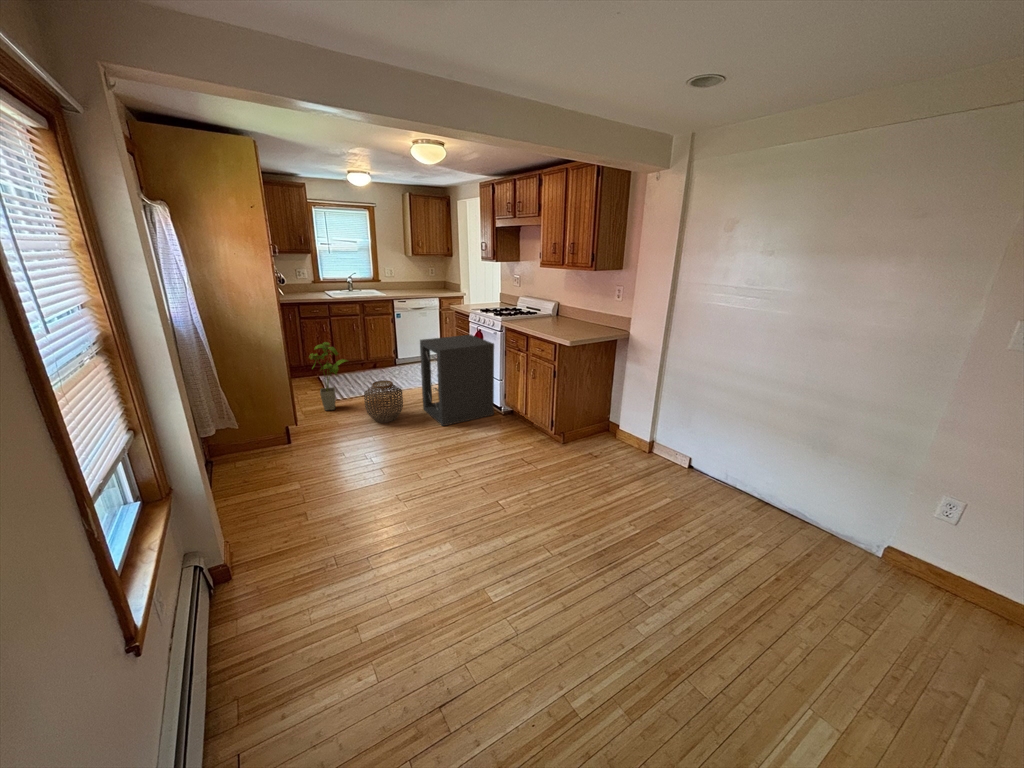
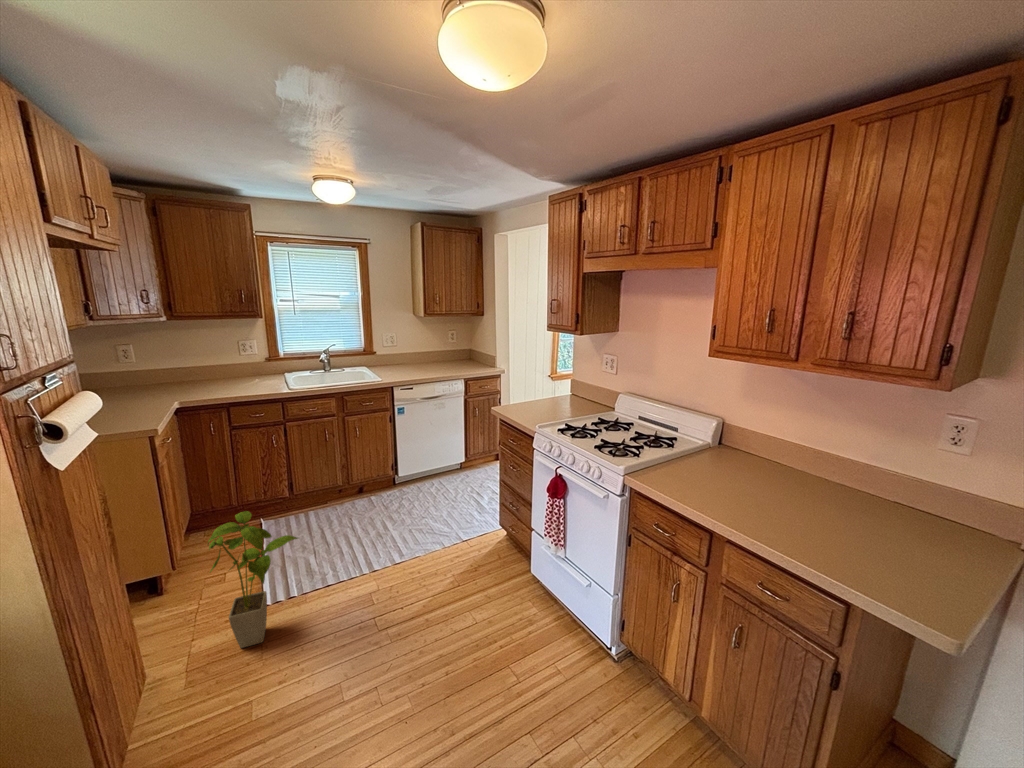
storage cabinet: present [420,335,494,426] -> none [441,478,604,722]
woven basket: present [364,380,403,422] -> none [315,600,404,707]

